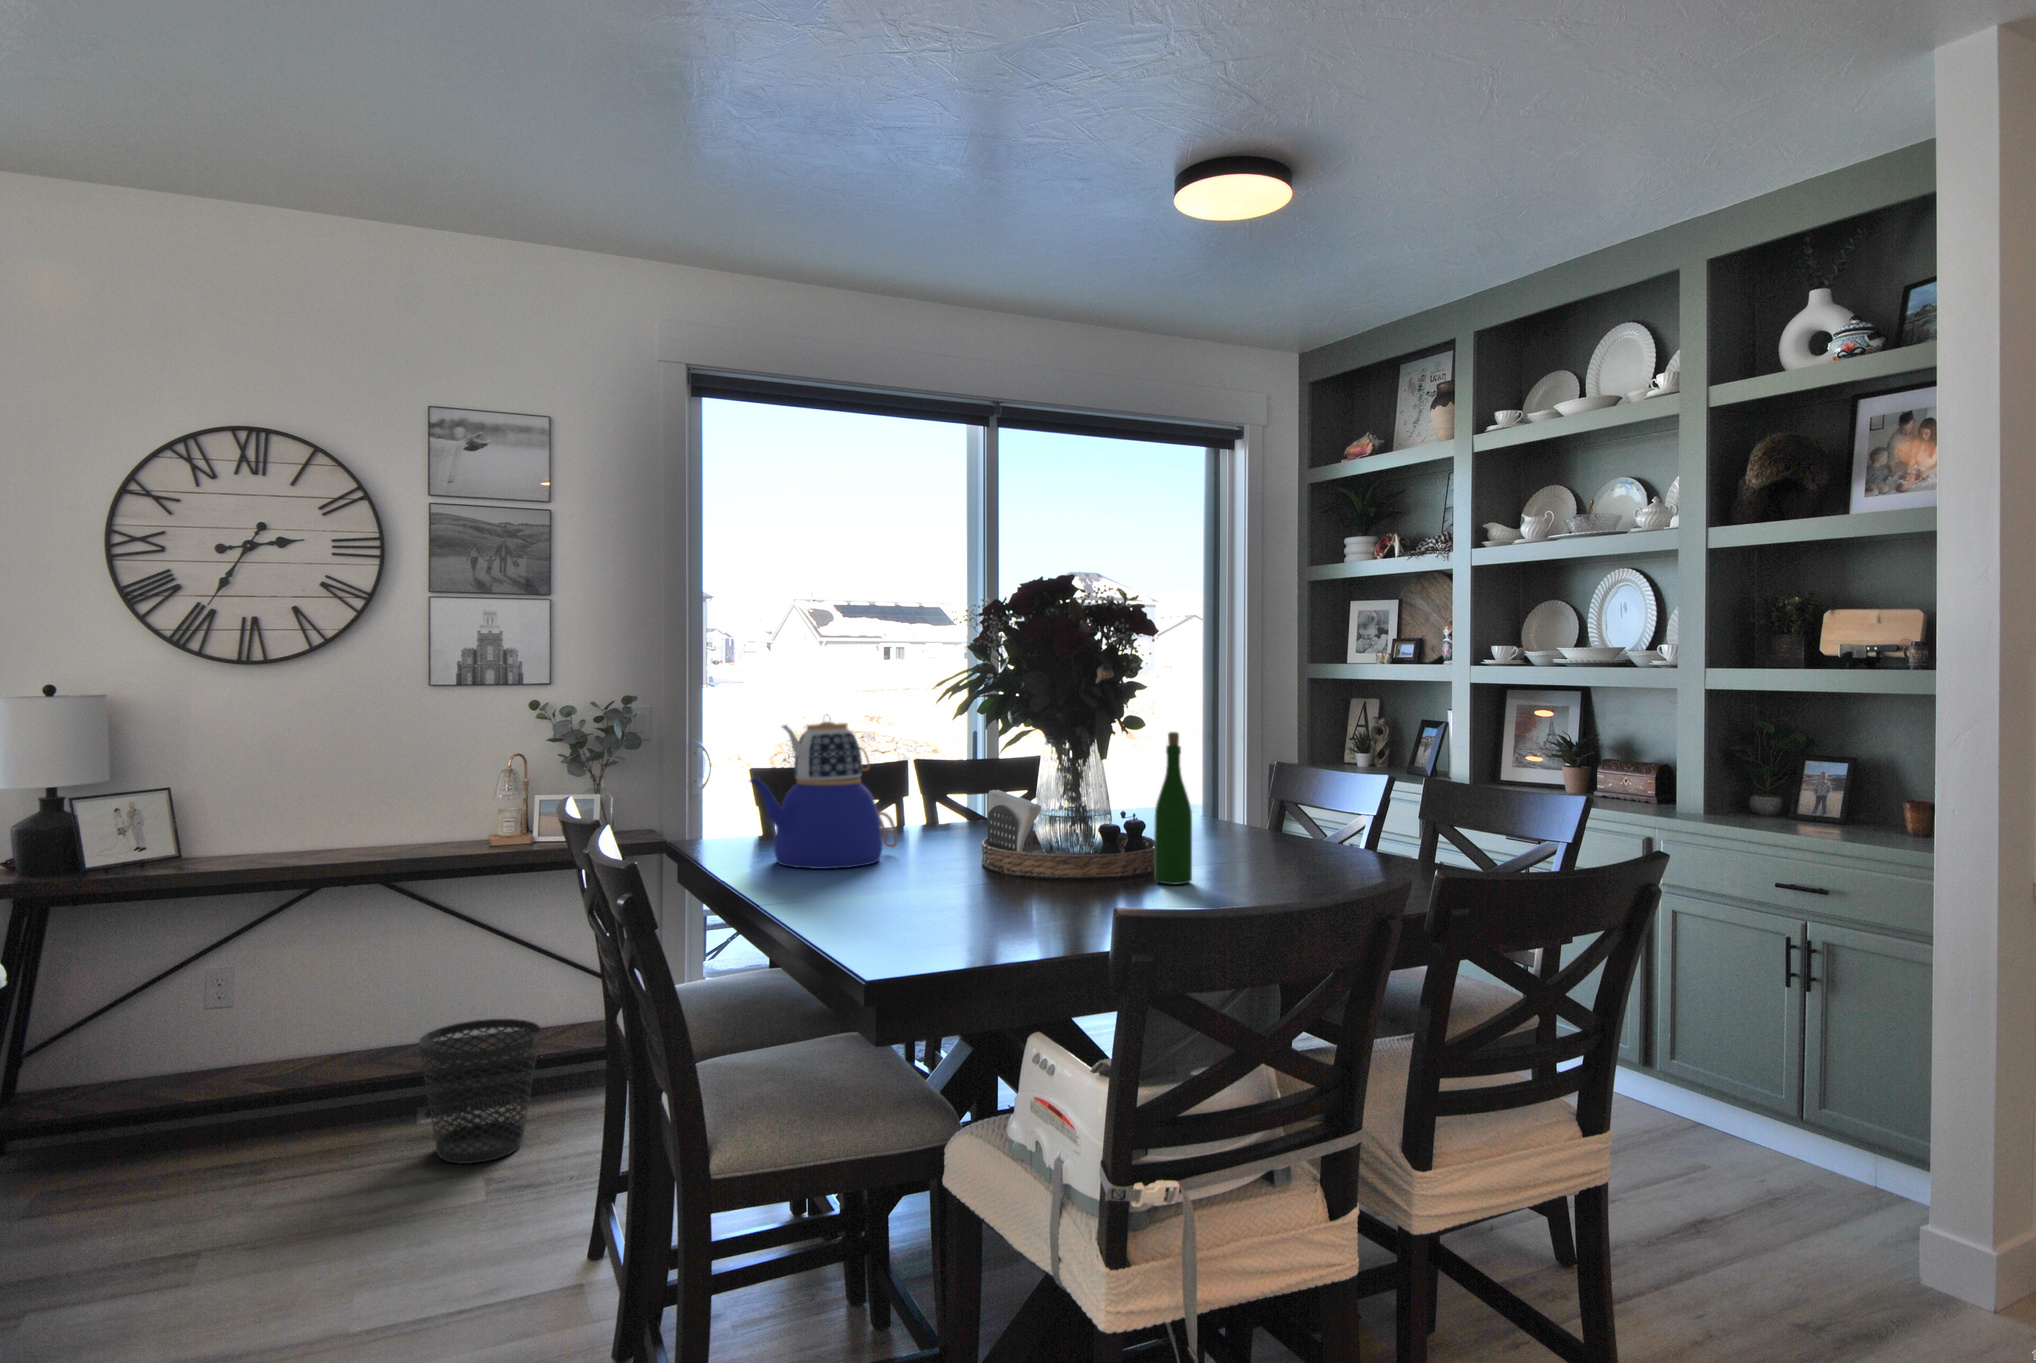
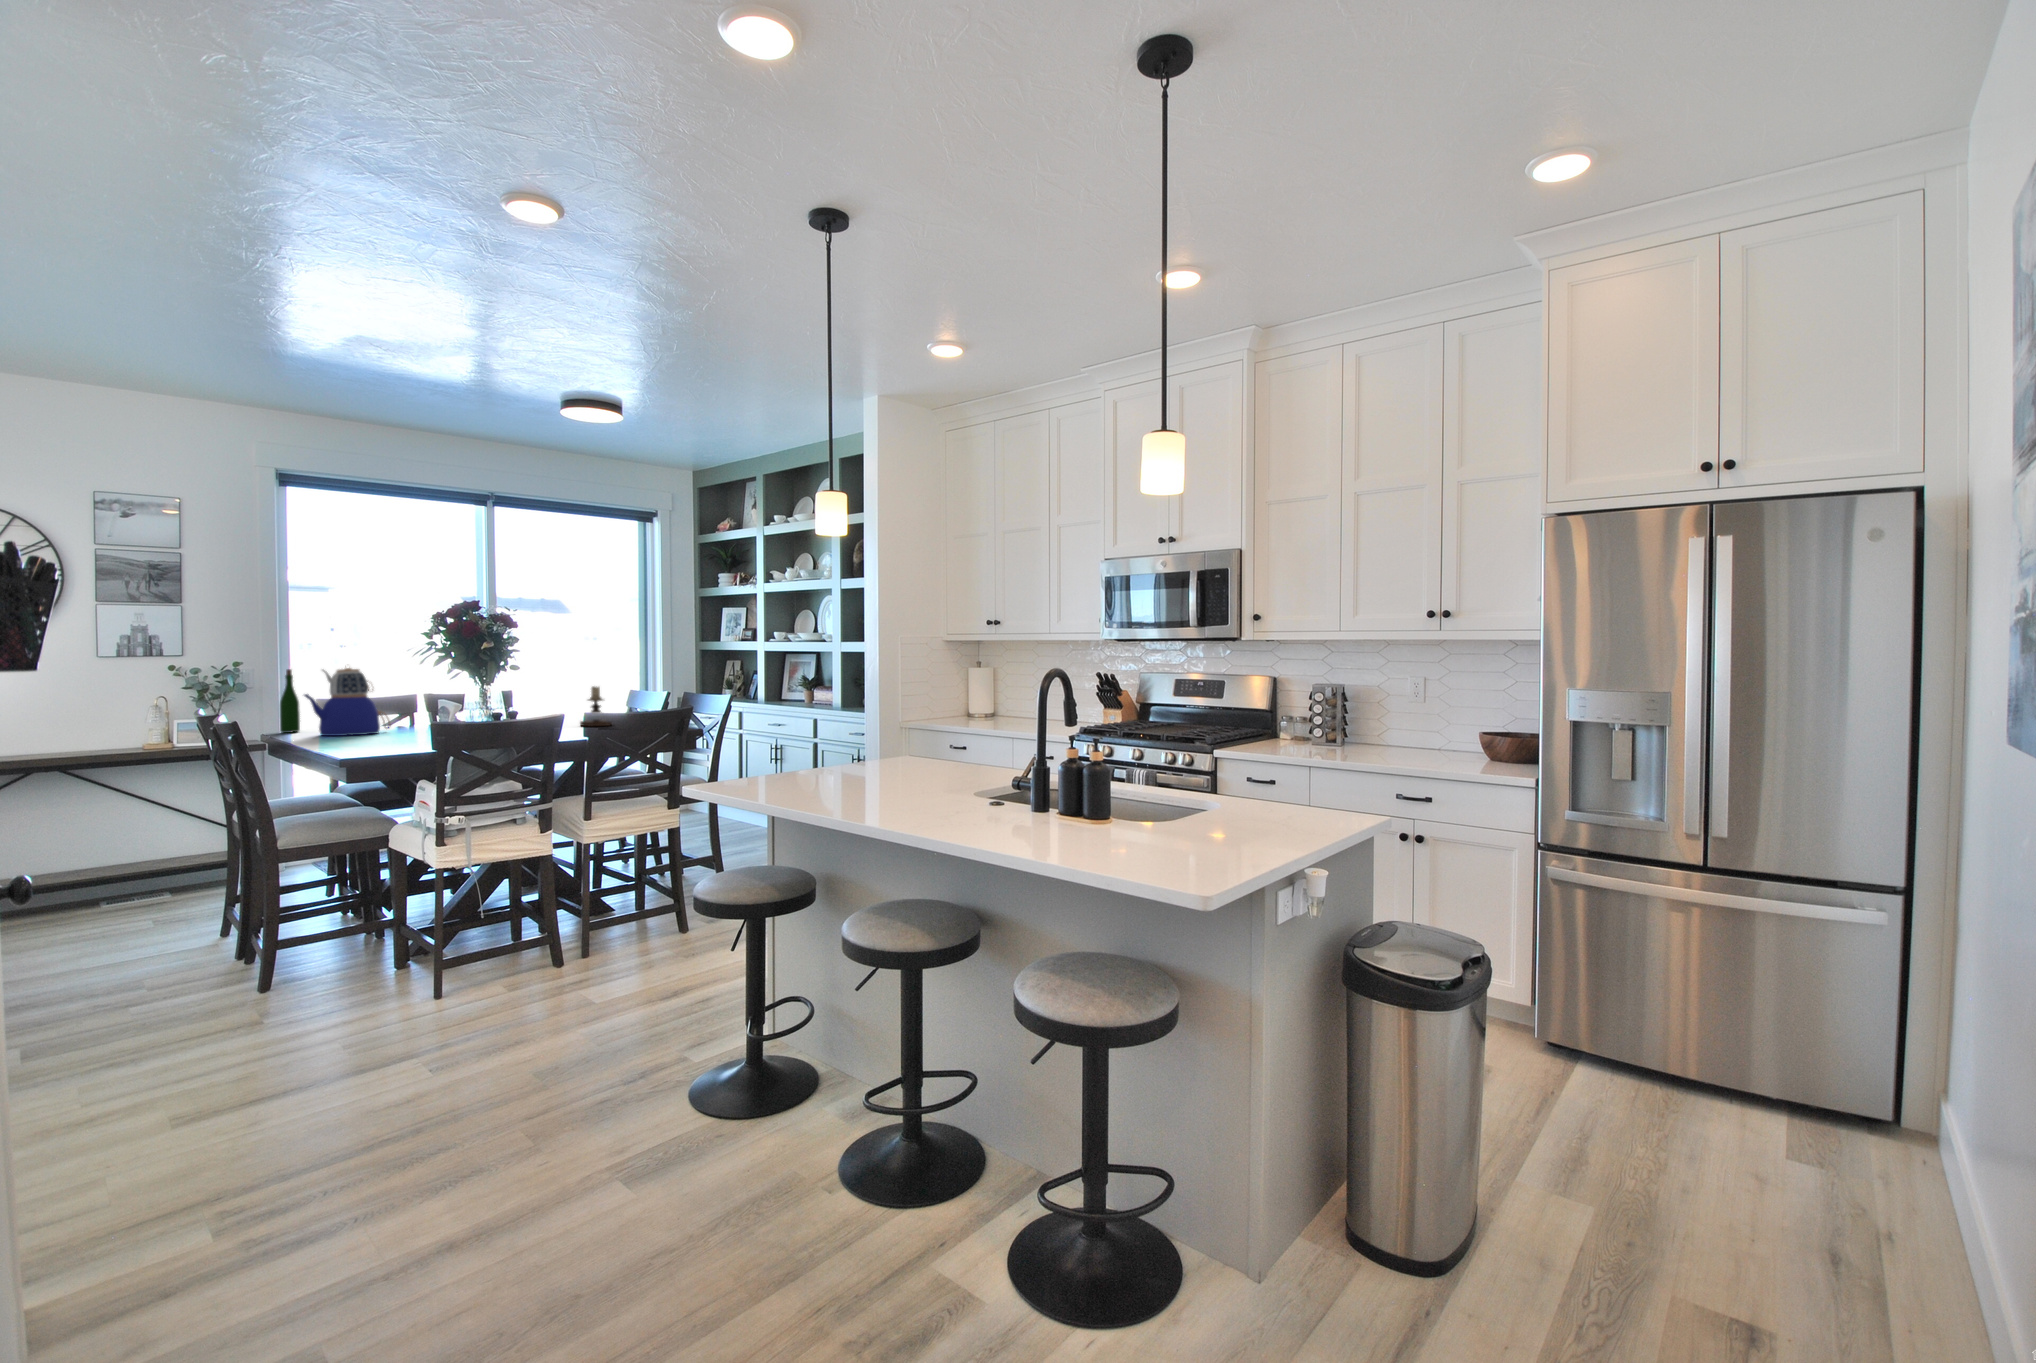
wine bottle: present [1154,732,1192,885] -> present [280,669,300,733]
candlestick: none [1252,764,1318,854] -> present [580,686,612,726]
wastebasket: present [418,1019,540,1164] -> none [102,839,183,912]

